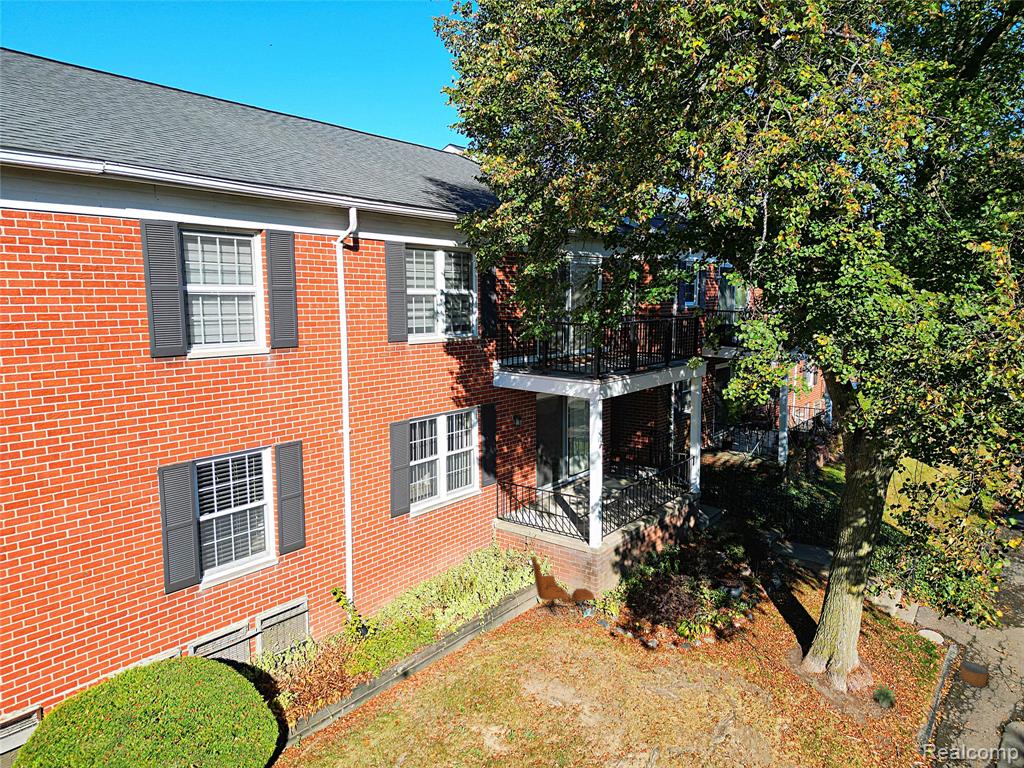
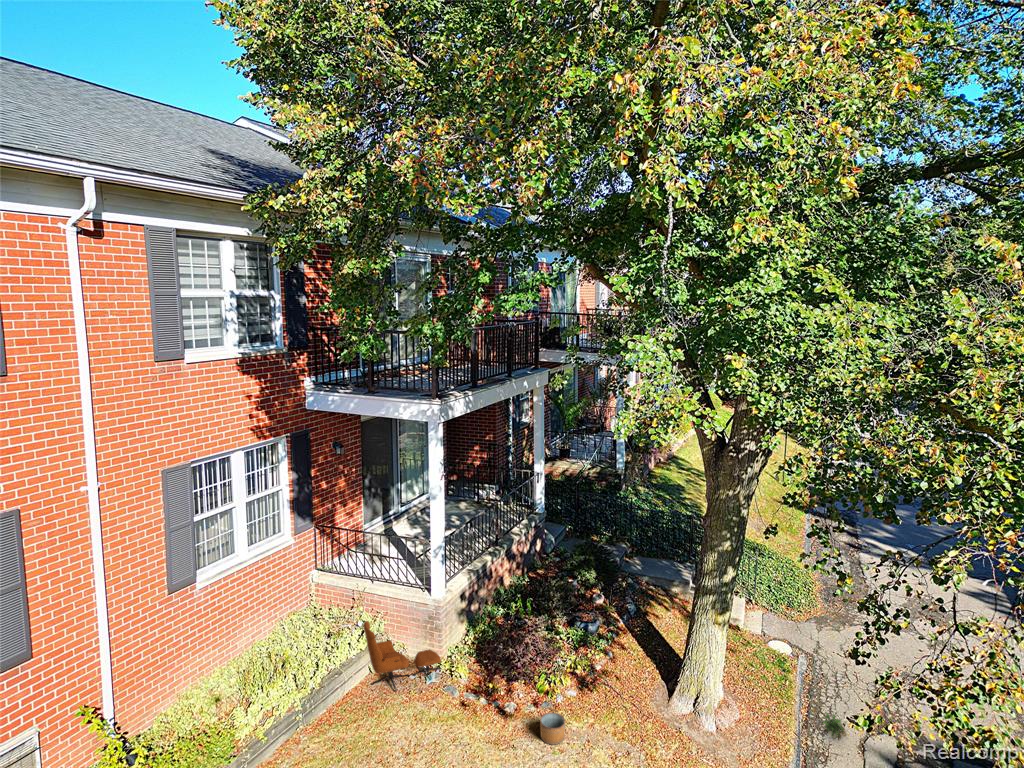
bucket: present [961,656,989,687] -> present [540,708,565,745]
potted plant: present [874,682,895,708] -> present [823,712,844,738]

